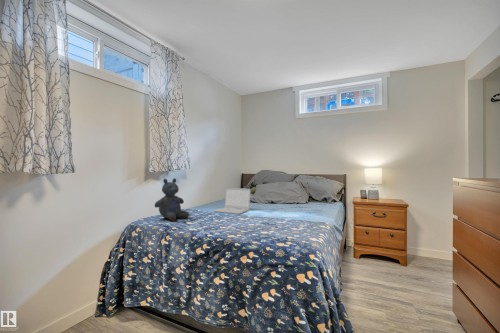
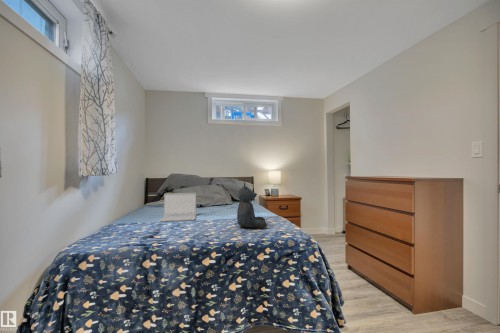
stuffed bear: present [155,178,189,221] -> present [237,182,267,228]

